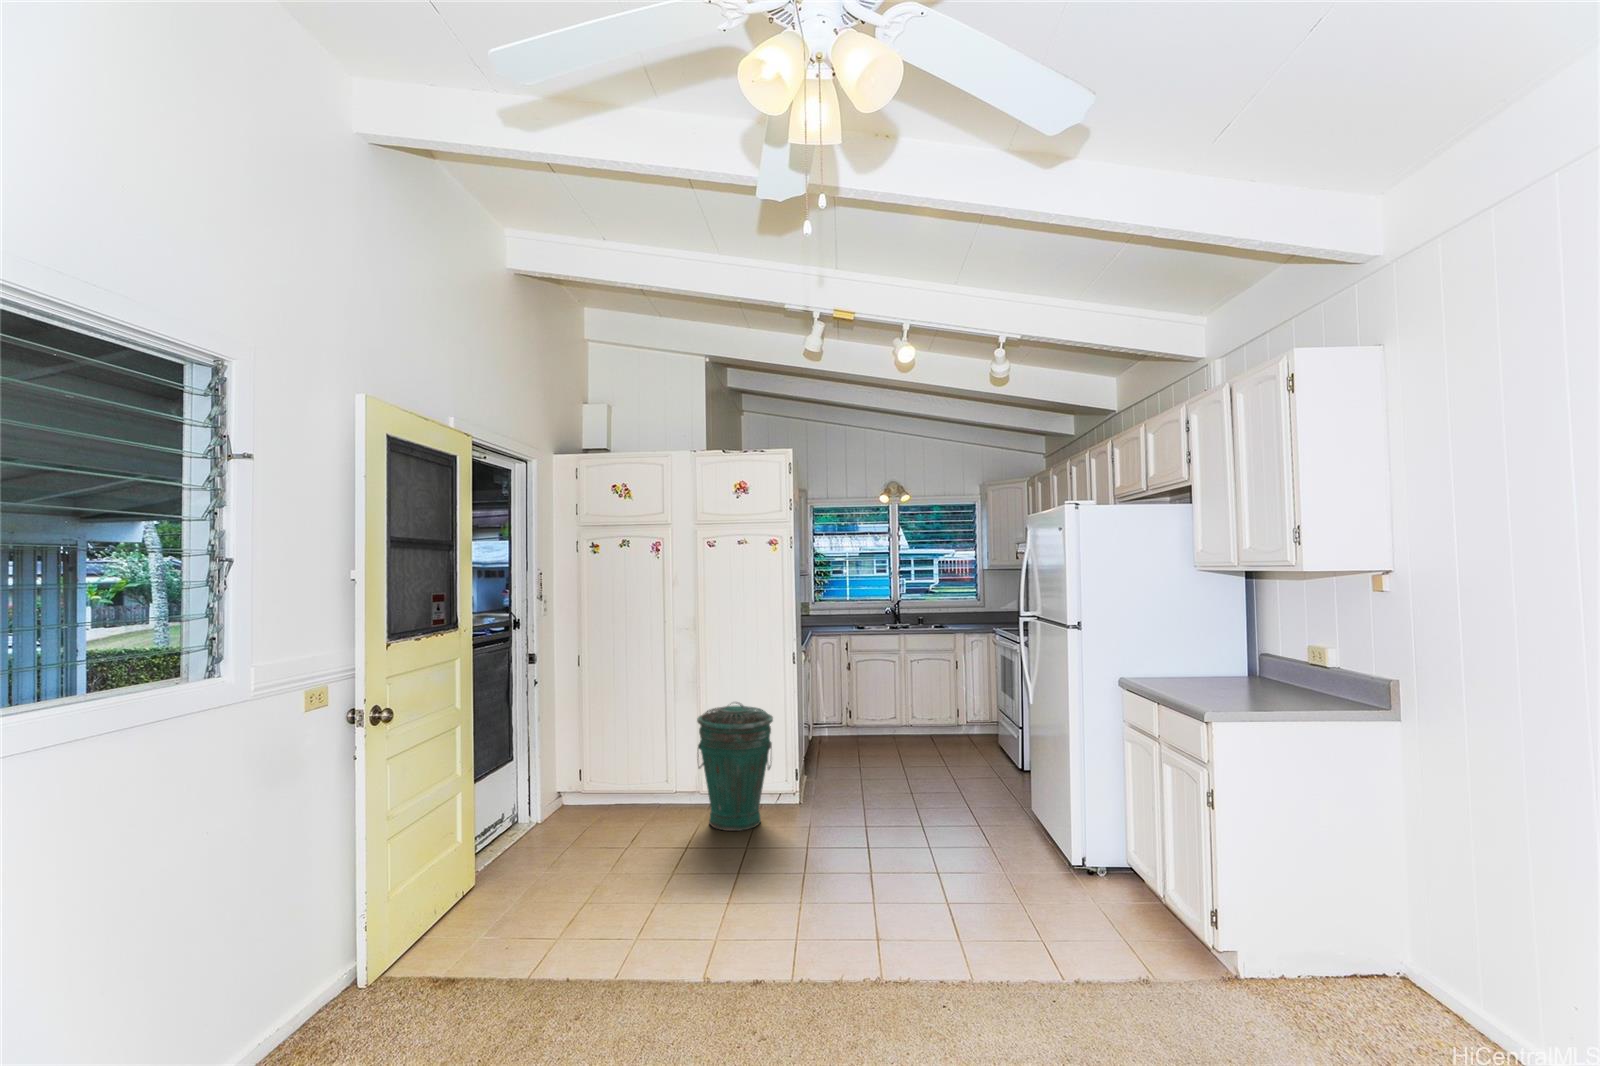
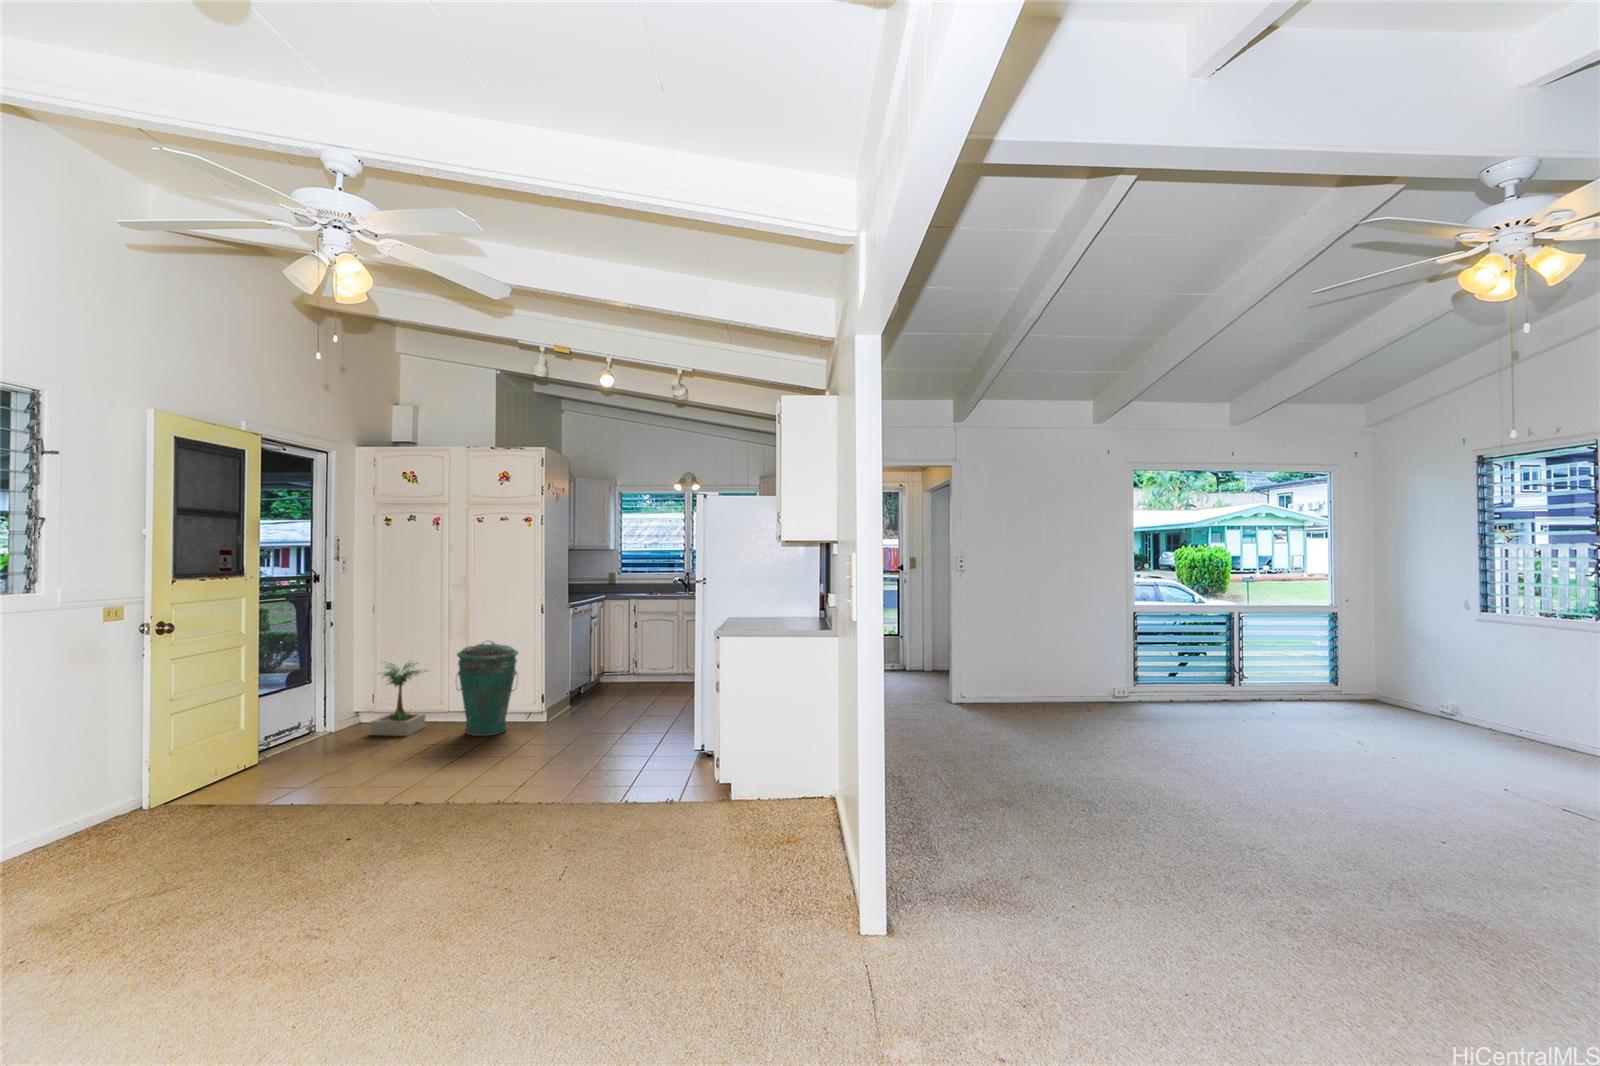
potted plant: none [590,726,661,830] -> present [370,662,426,736]

